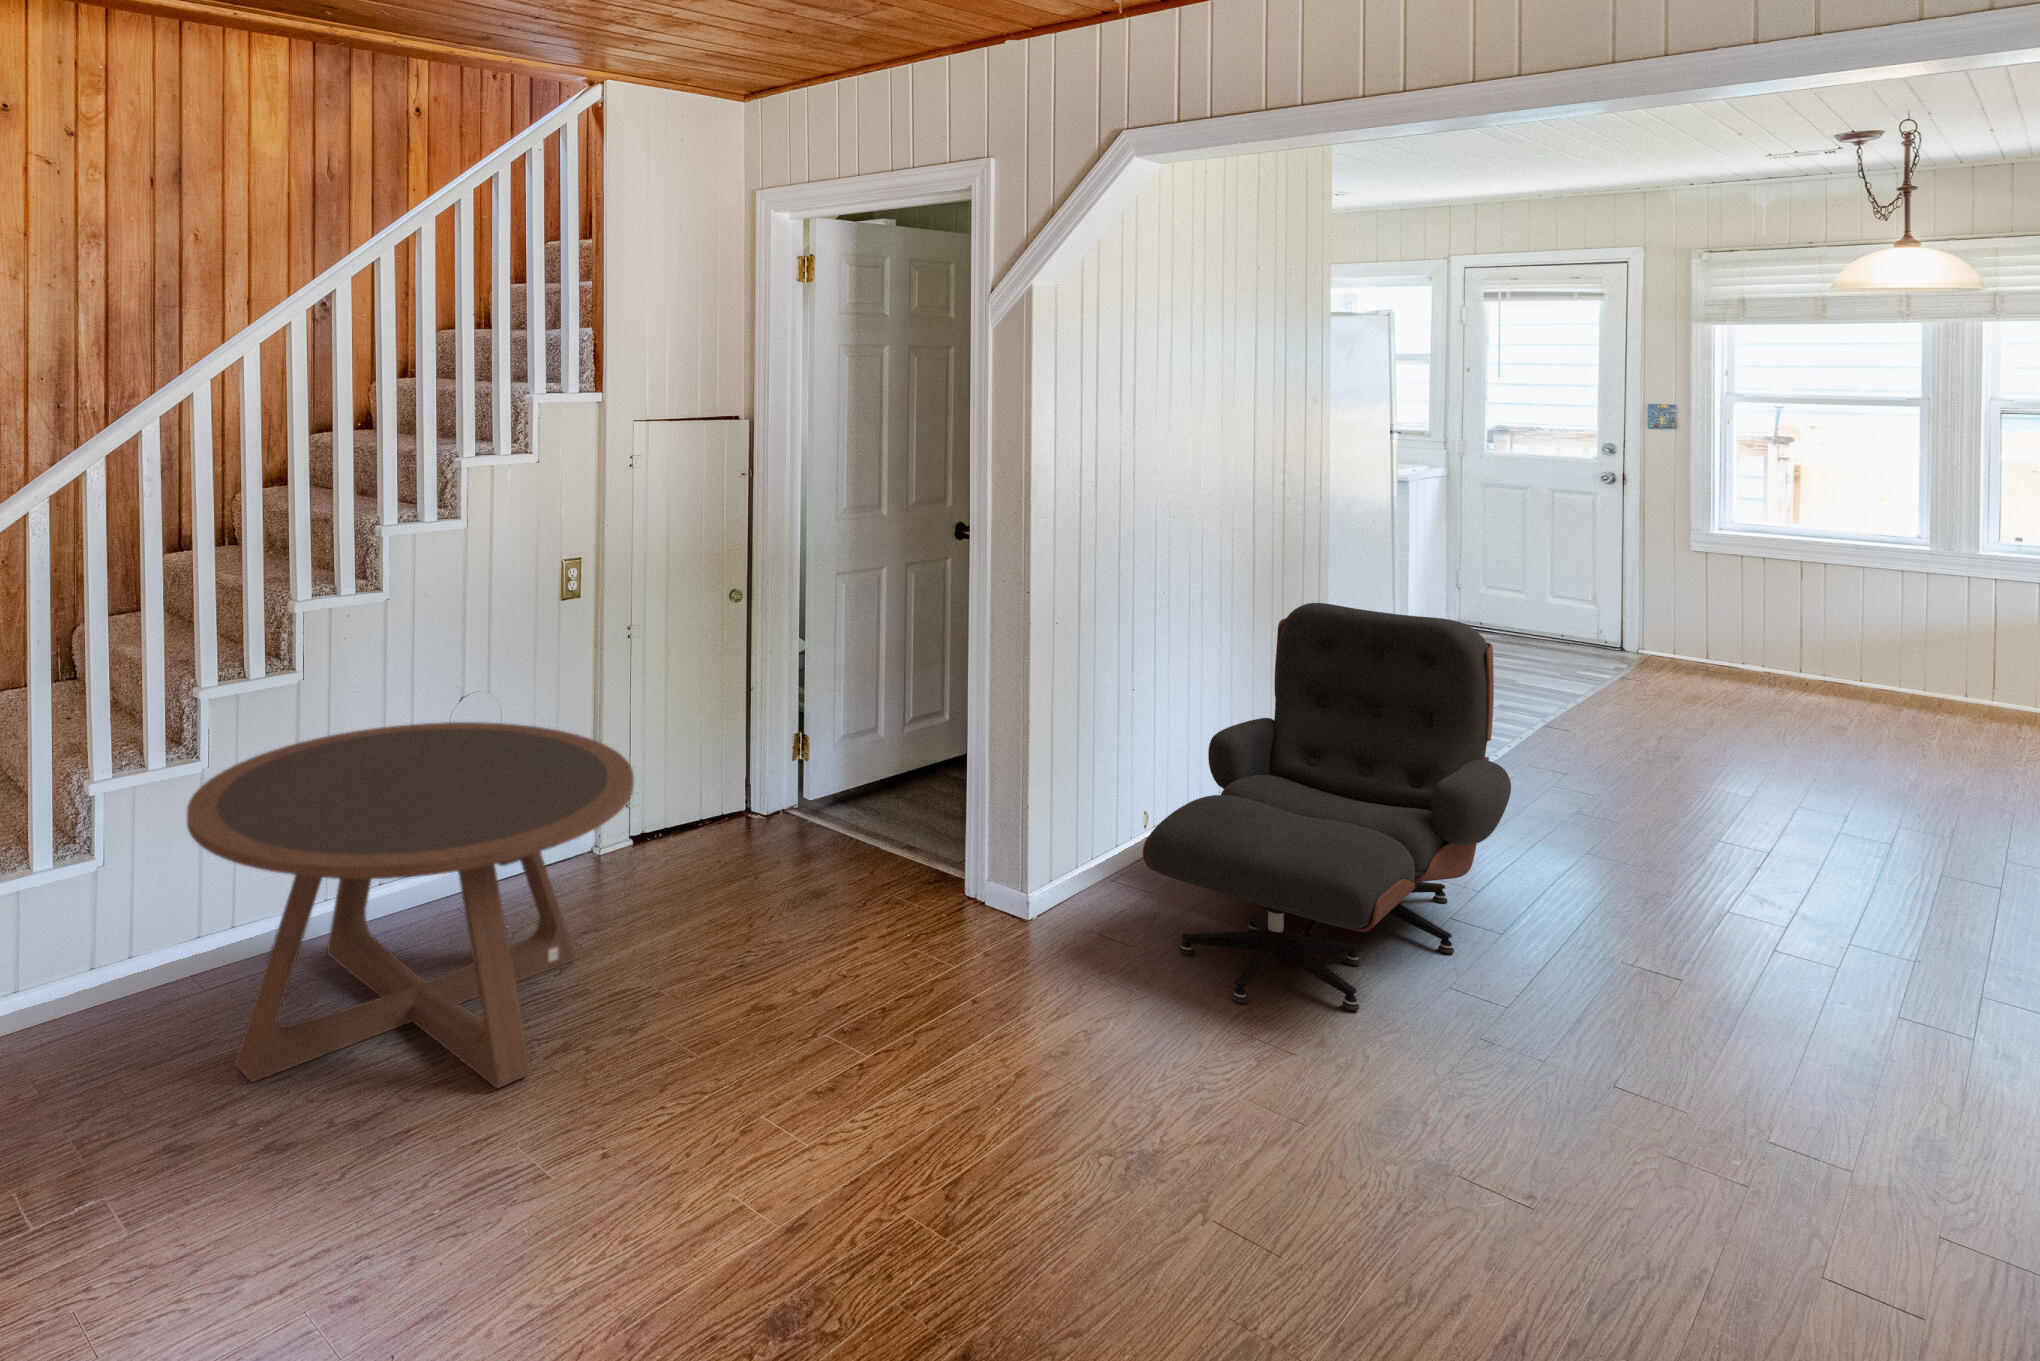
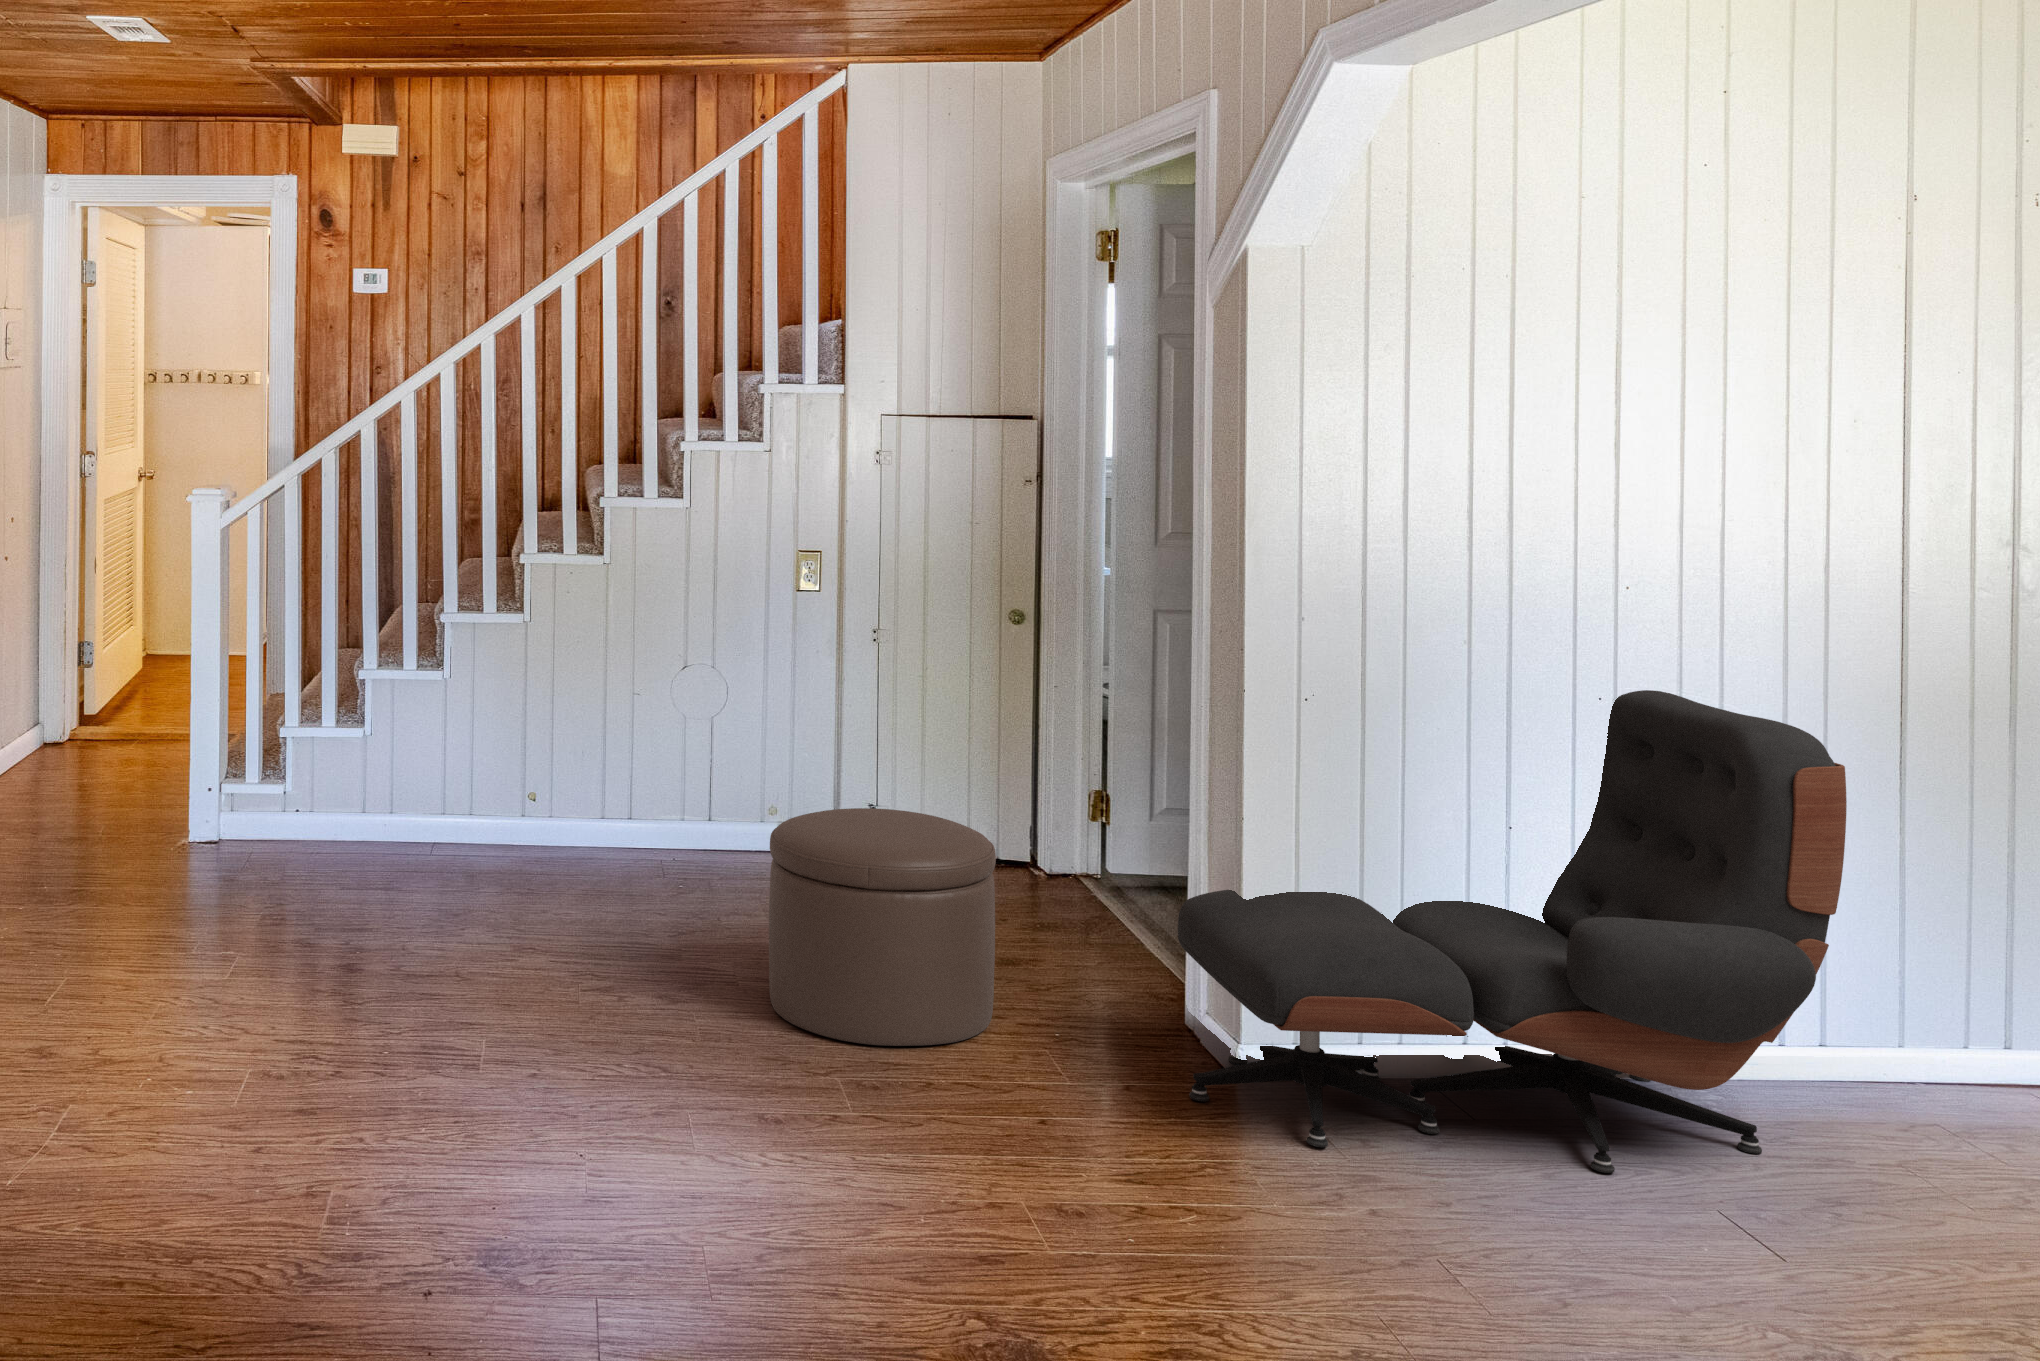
coffee table: present [187,722,634,1088] -> none [347,669,709,932]
ottoman: none [836,813,1052,1071] -> present [769,808,996,1046]

